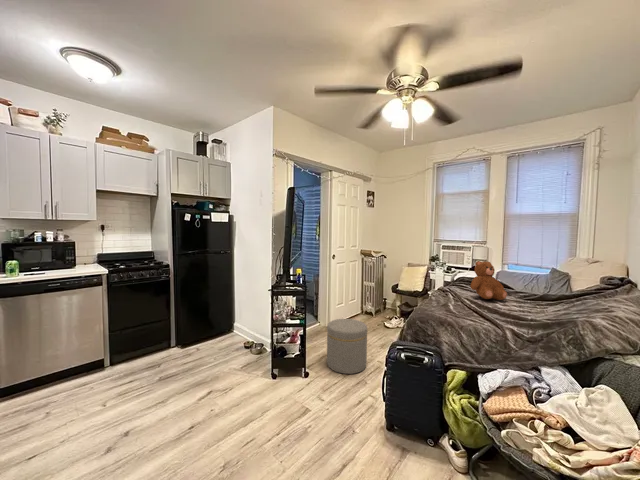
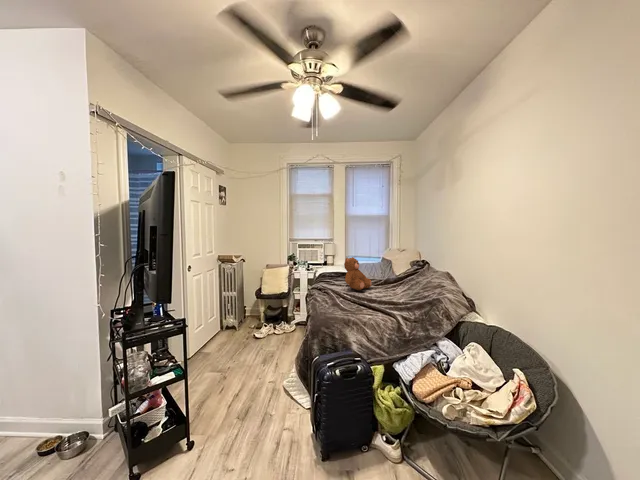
ottoman: present [327,319,367,374] -> none [207,345,261,418]

